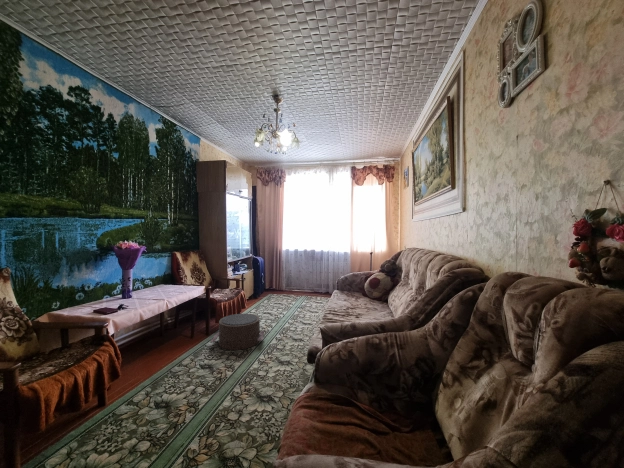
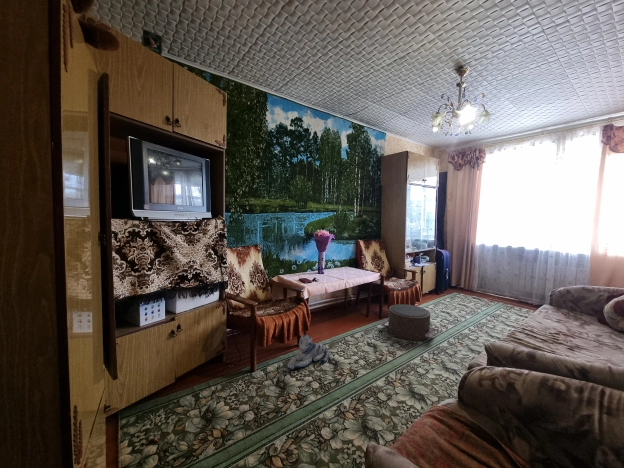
plush toy: none [92,384,155,441] -> present [287,335,329,369]

